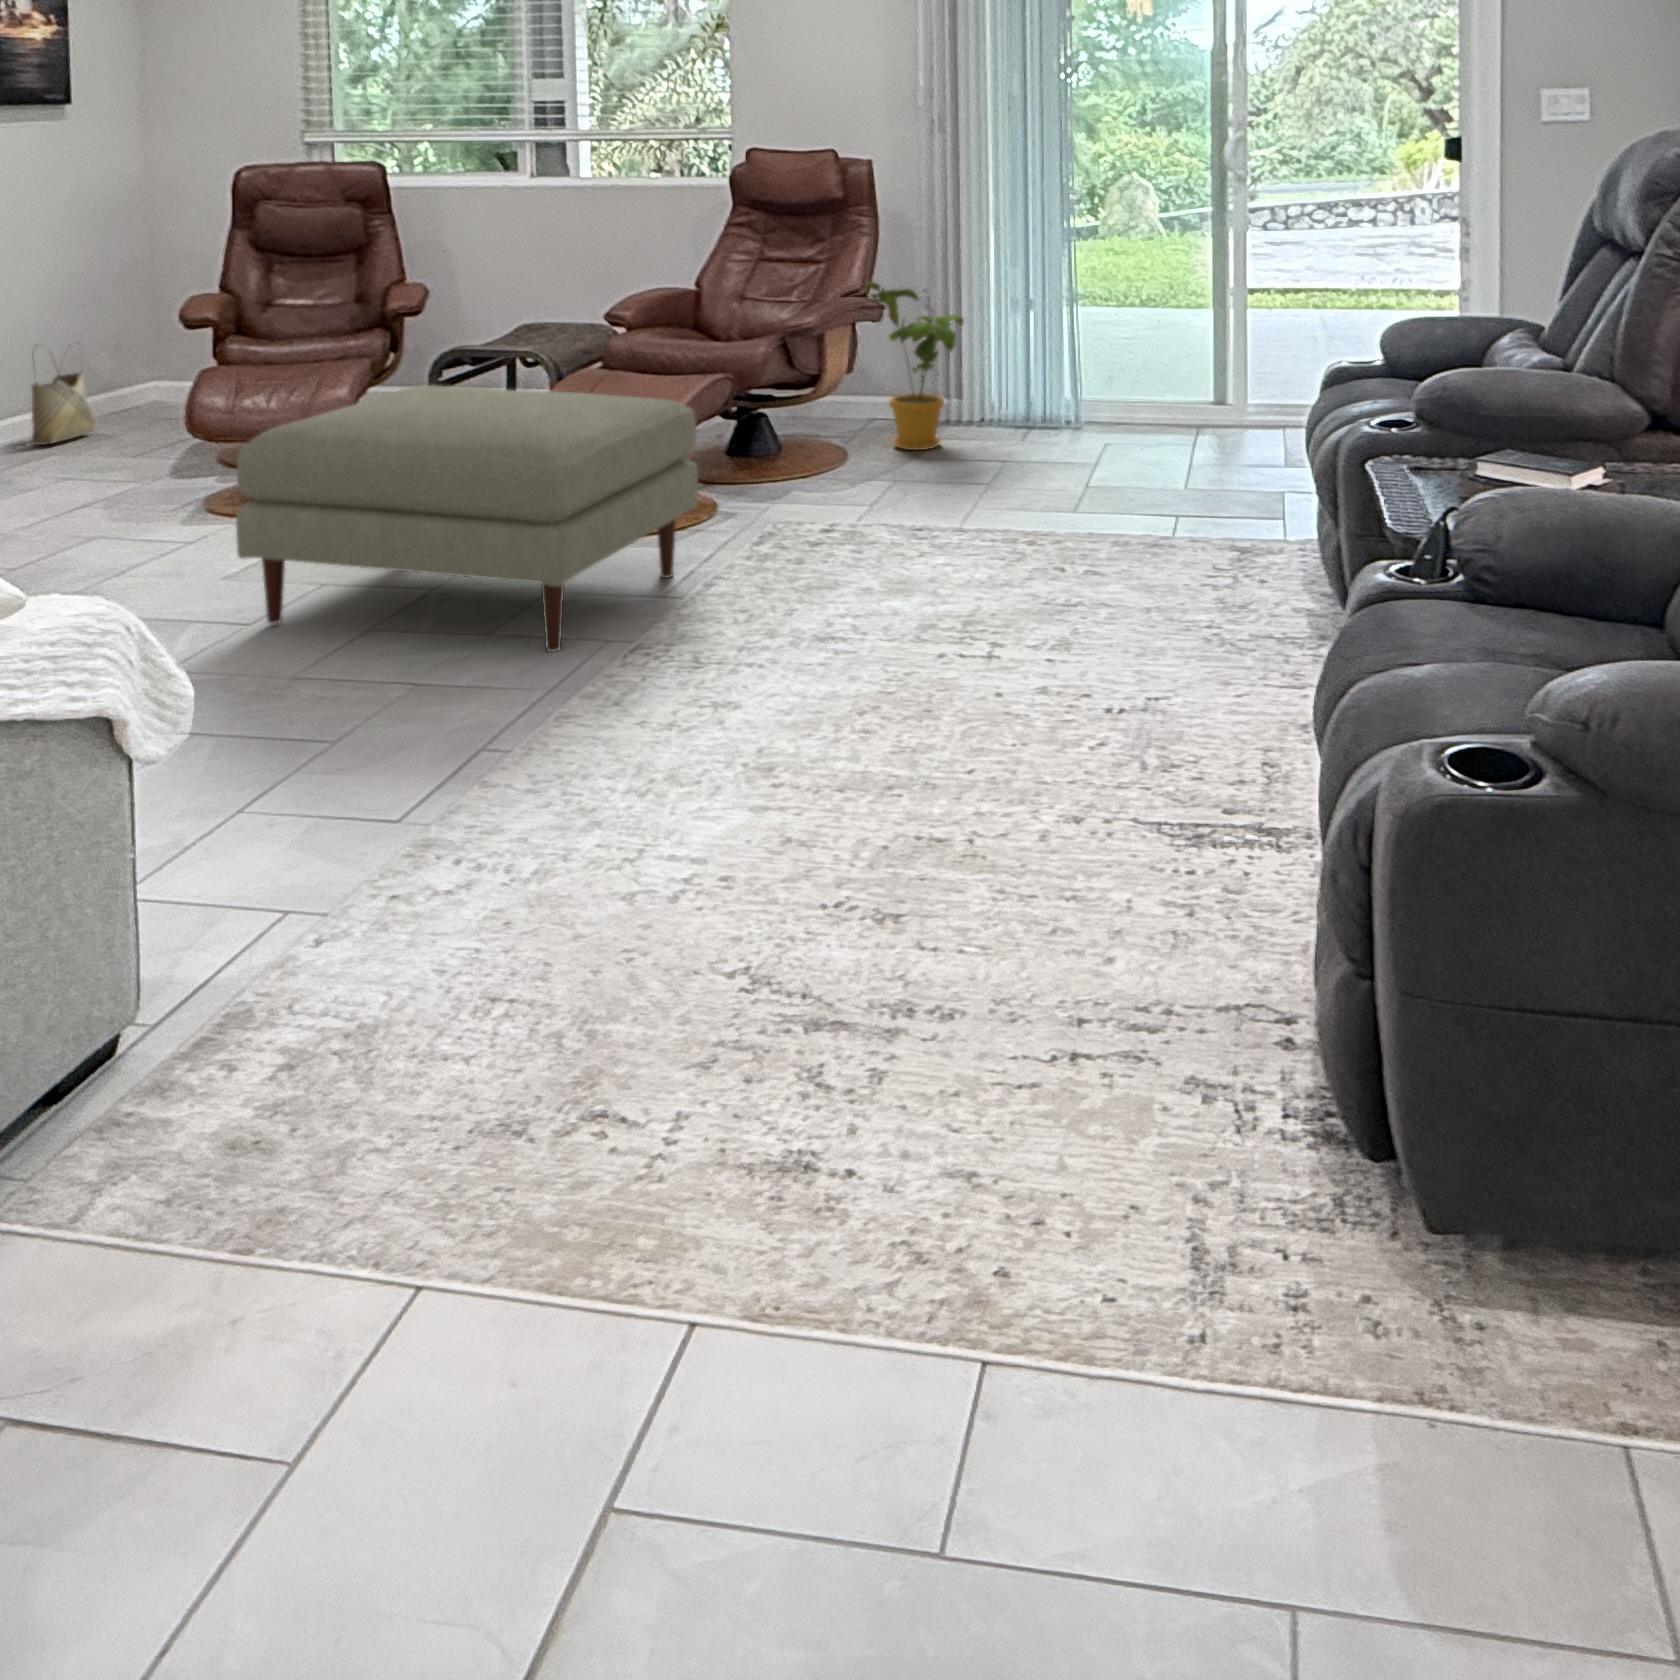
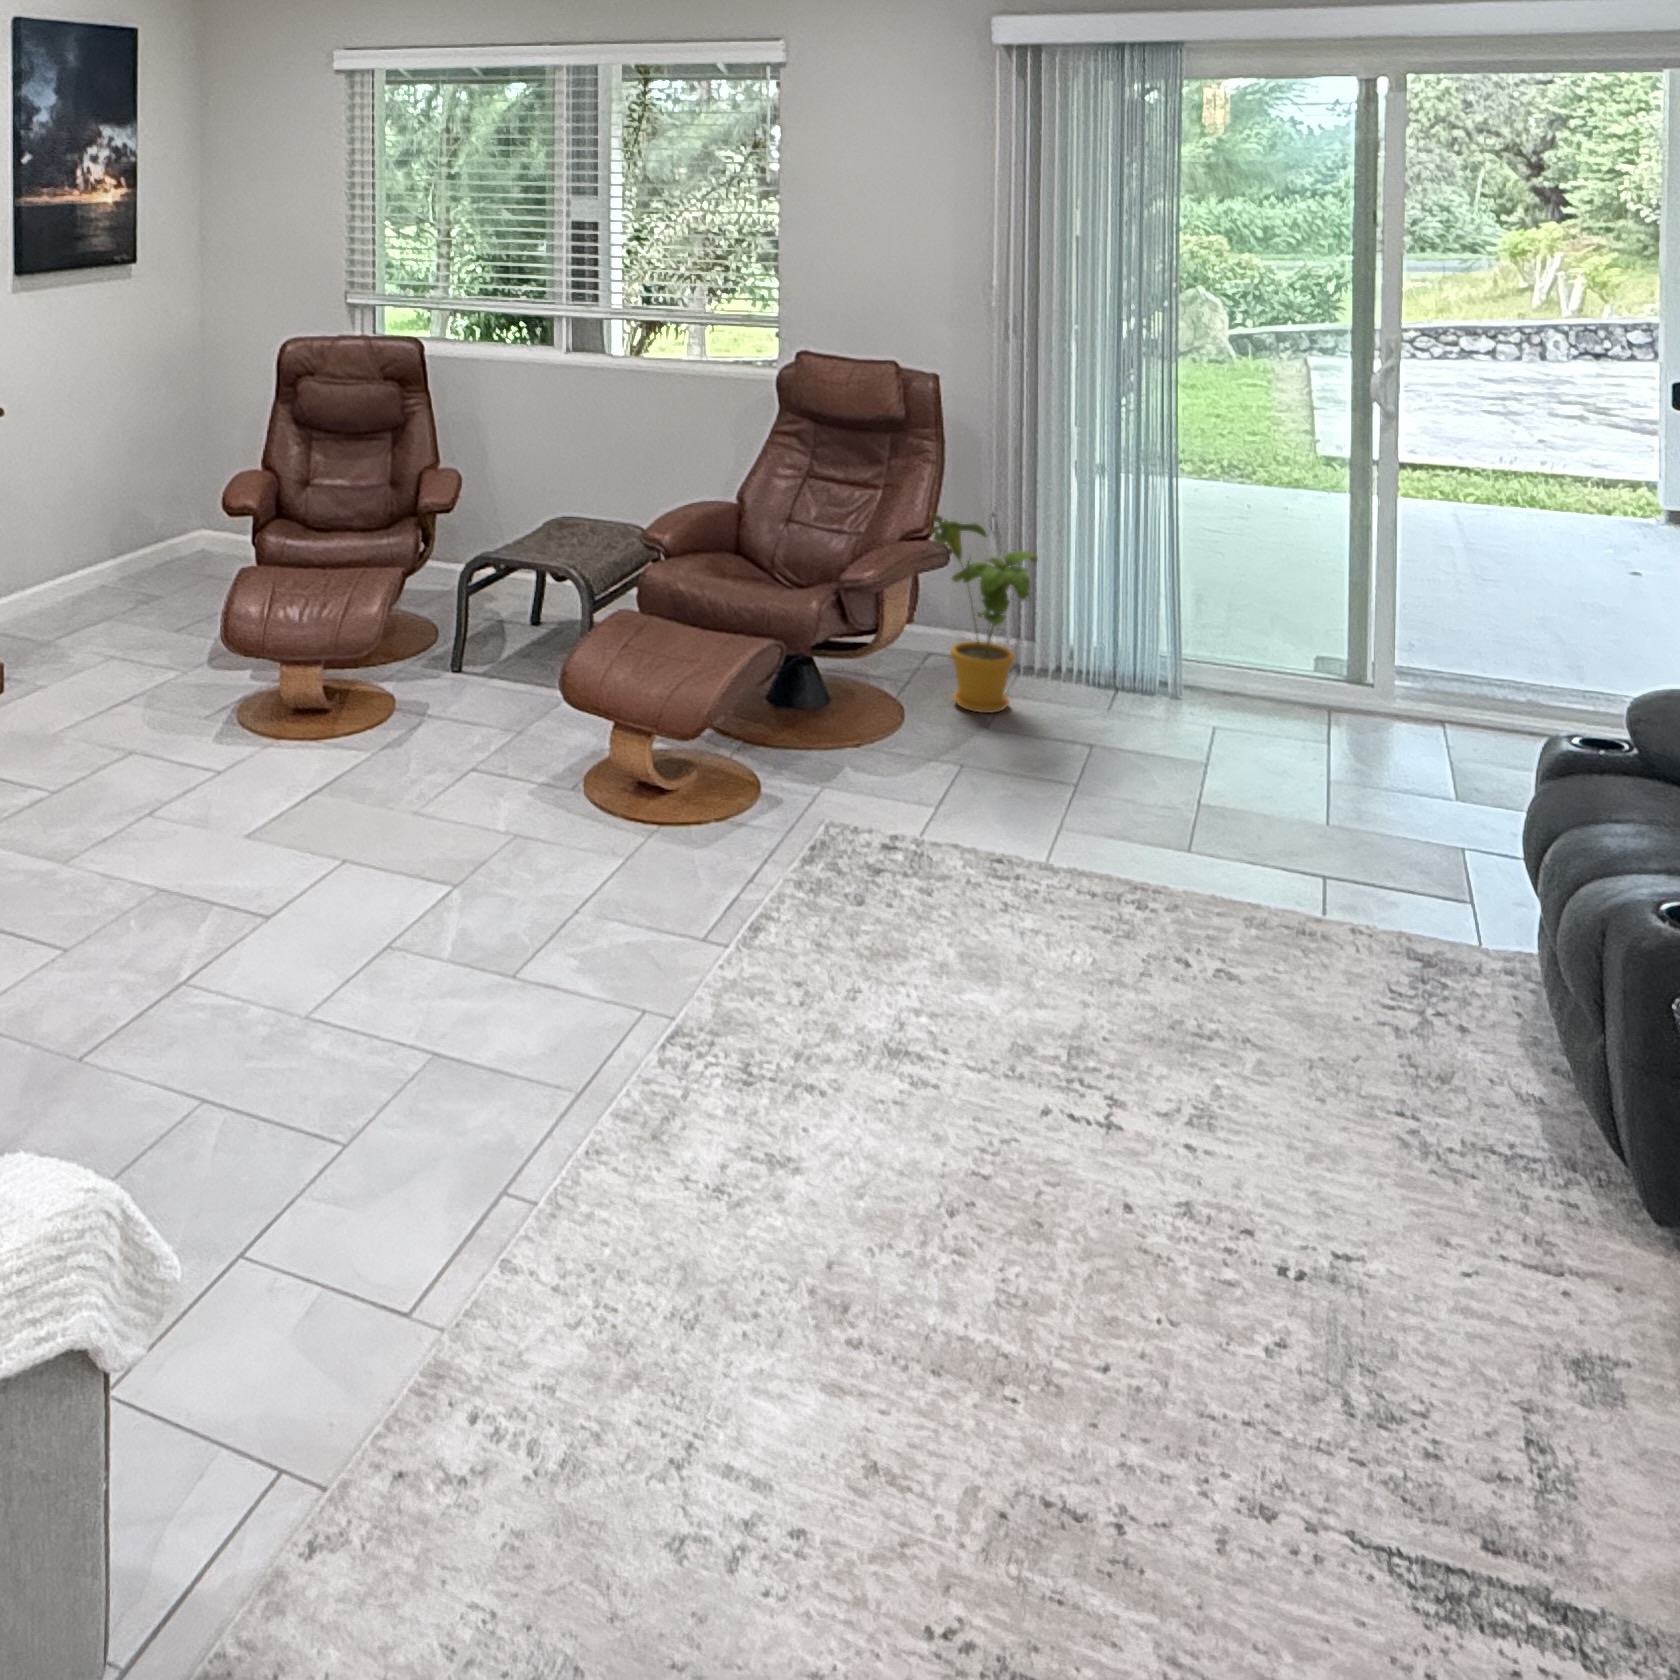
woven basket: present [32,352,94,445] -> none [87,504,145,606]
ottoman: present [236,385,698,652] -> none [257,644,744,1022]

